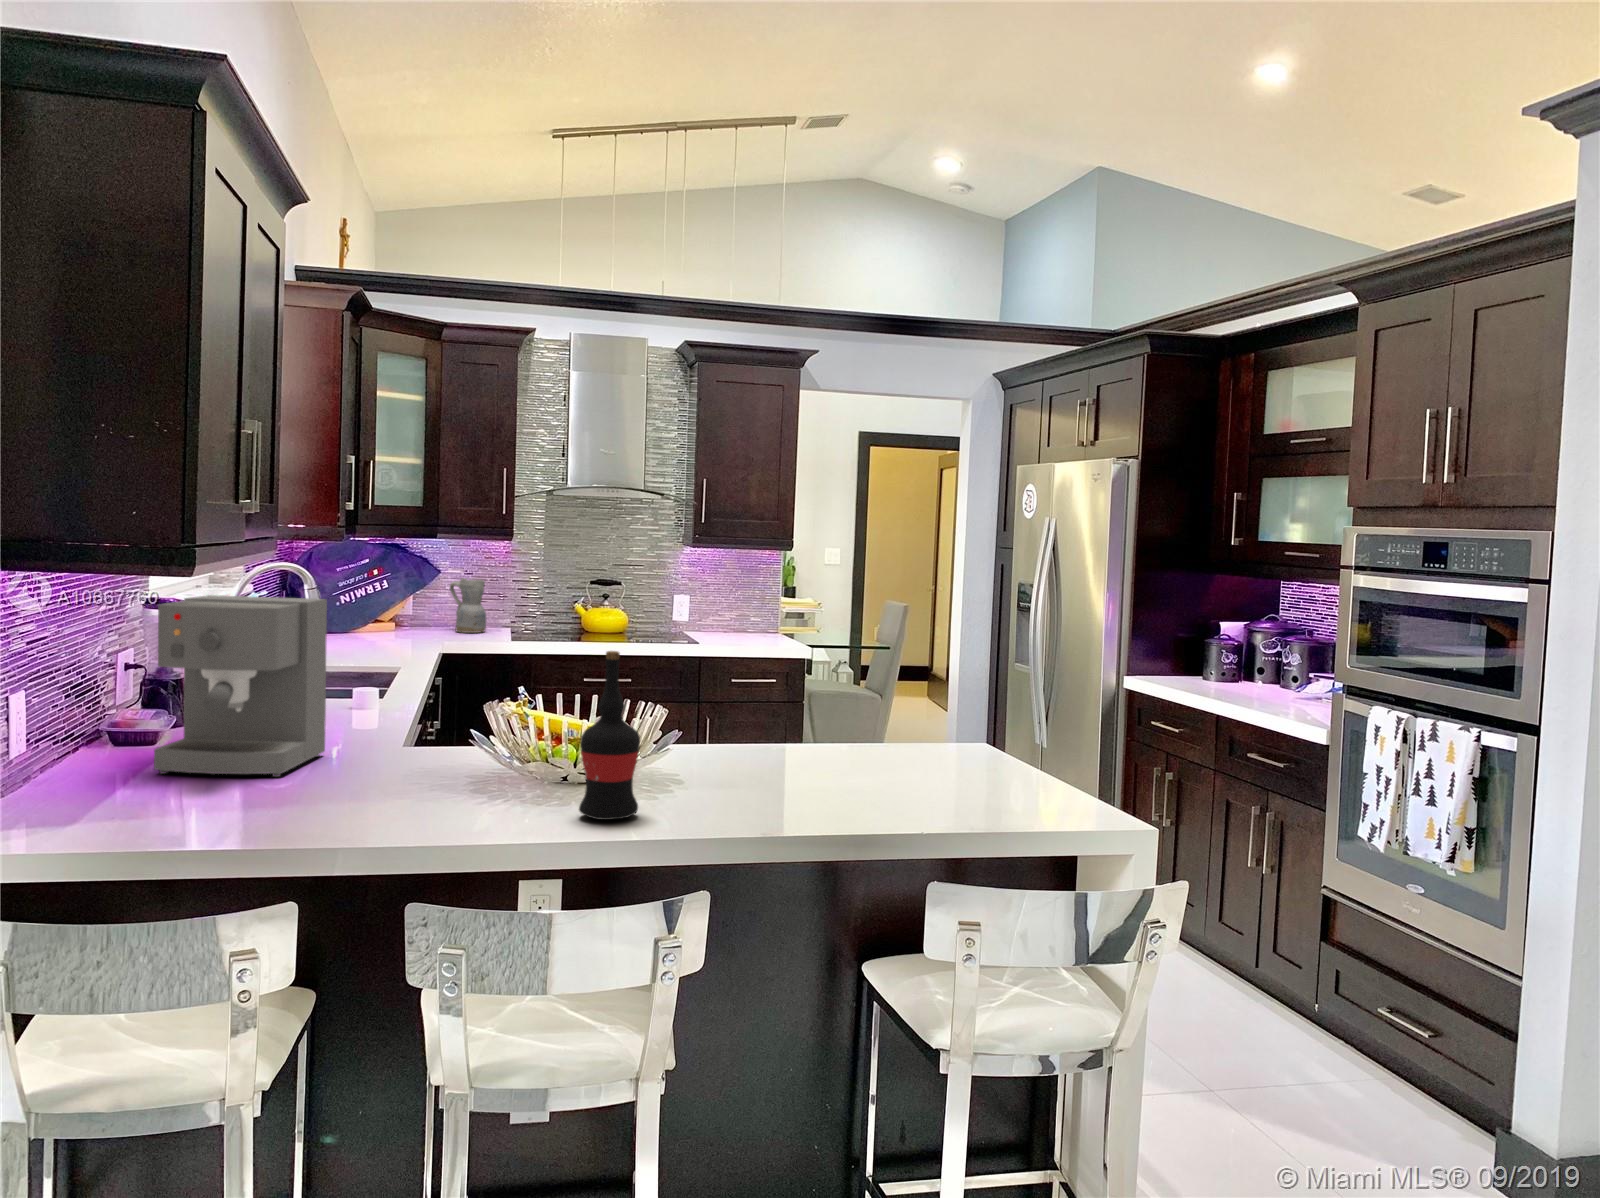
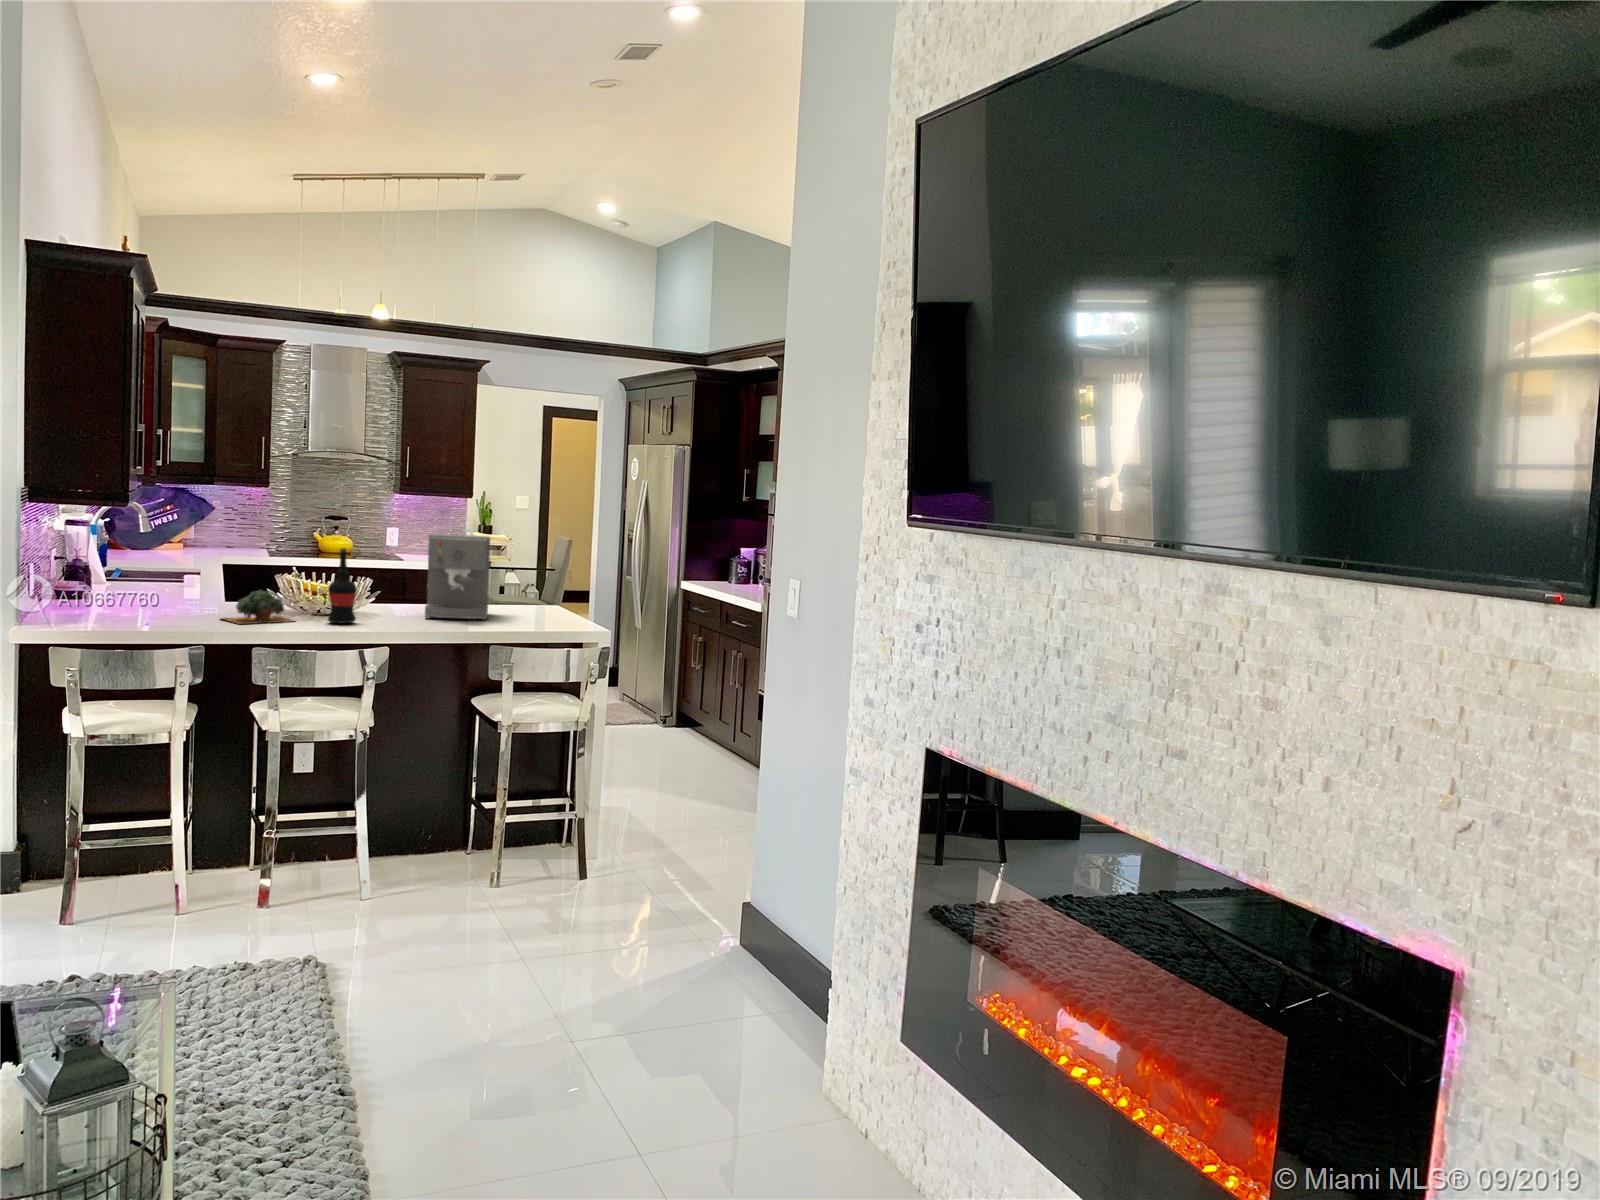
ceramic pitcher: present [450,578,486,633] -> none [220,514,248,553]
coffee maker: present [154,595,327,777] -> present [425,534,490,620]
succulent plant: none [358,743,515,828] -> present [221,591,294,624]

